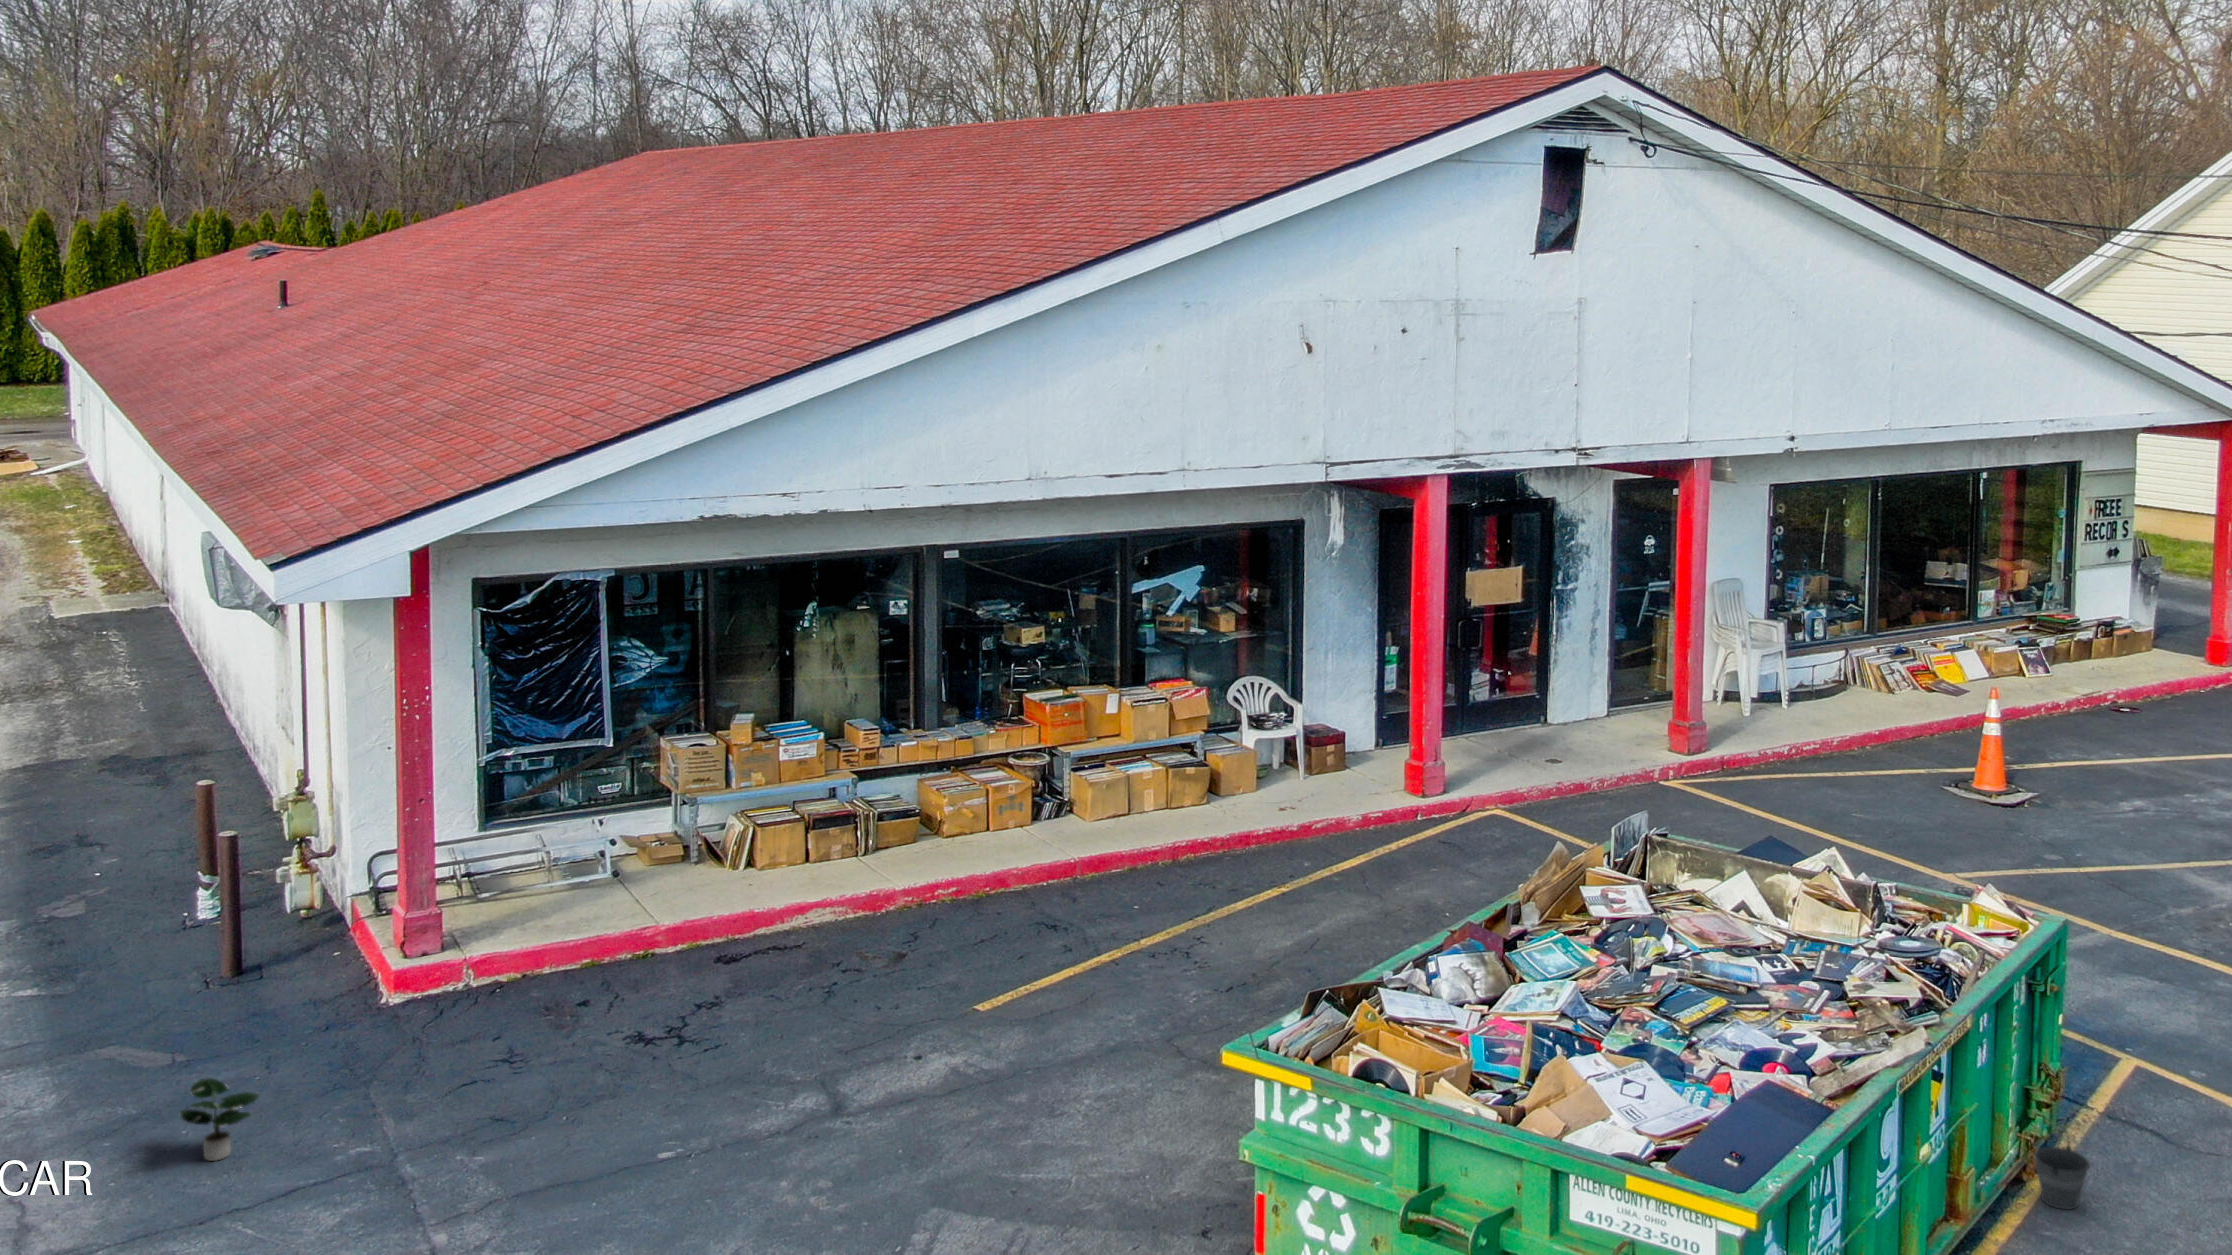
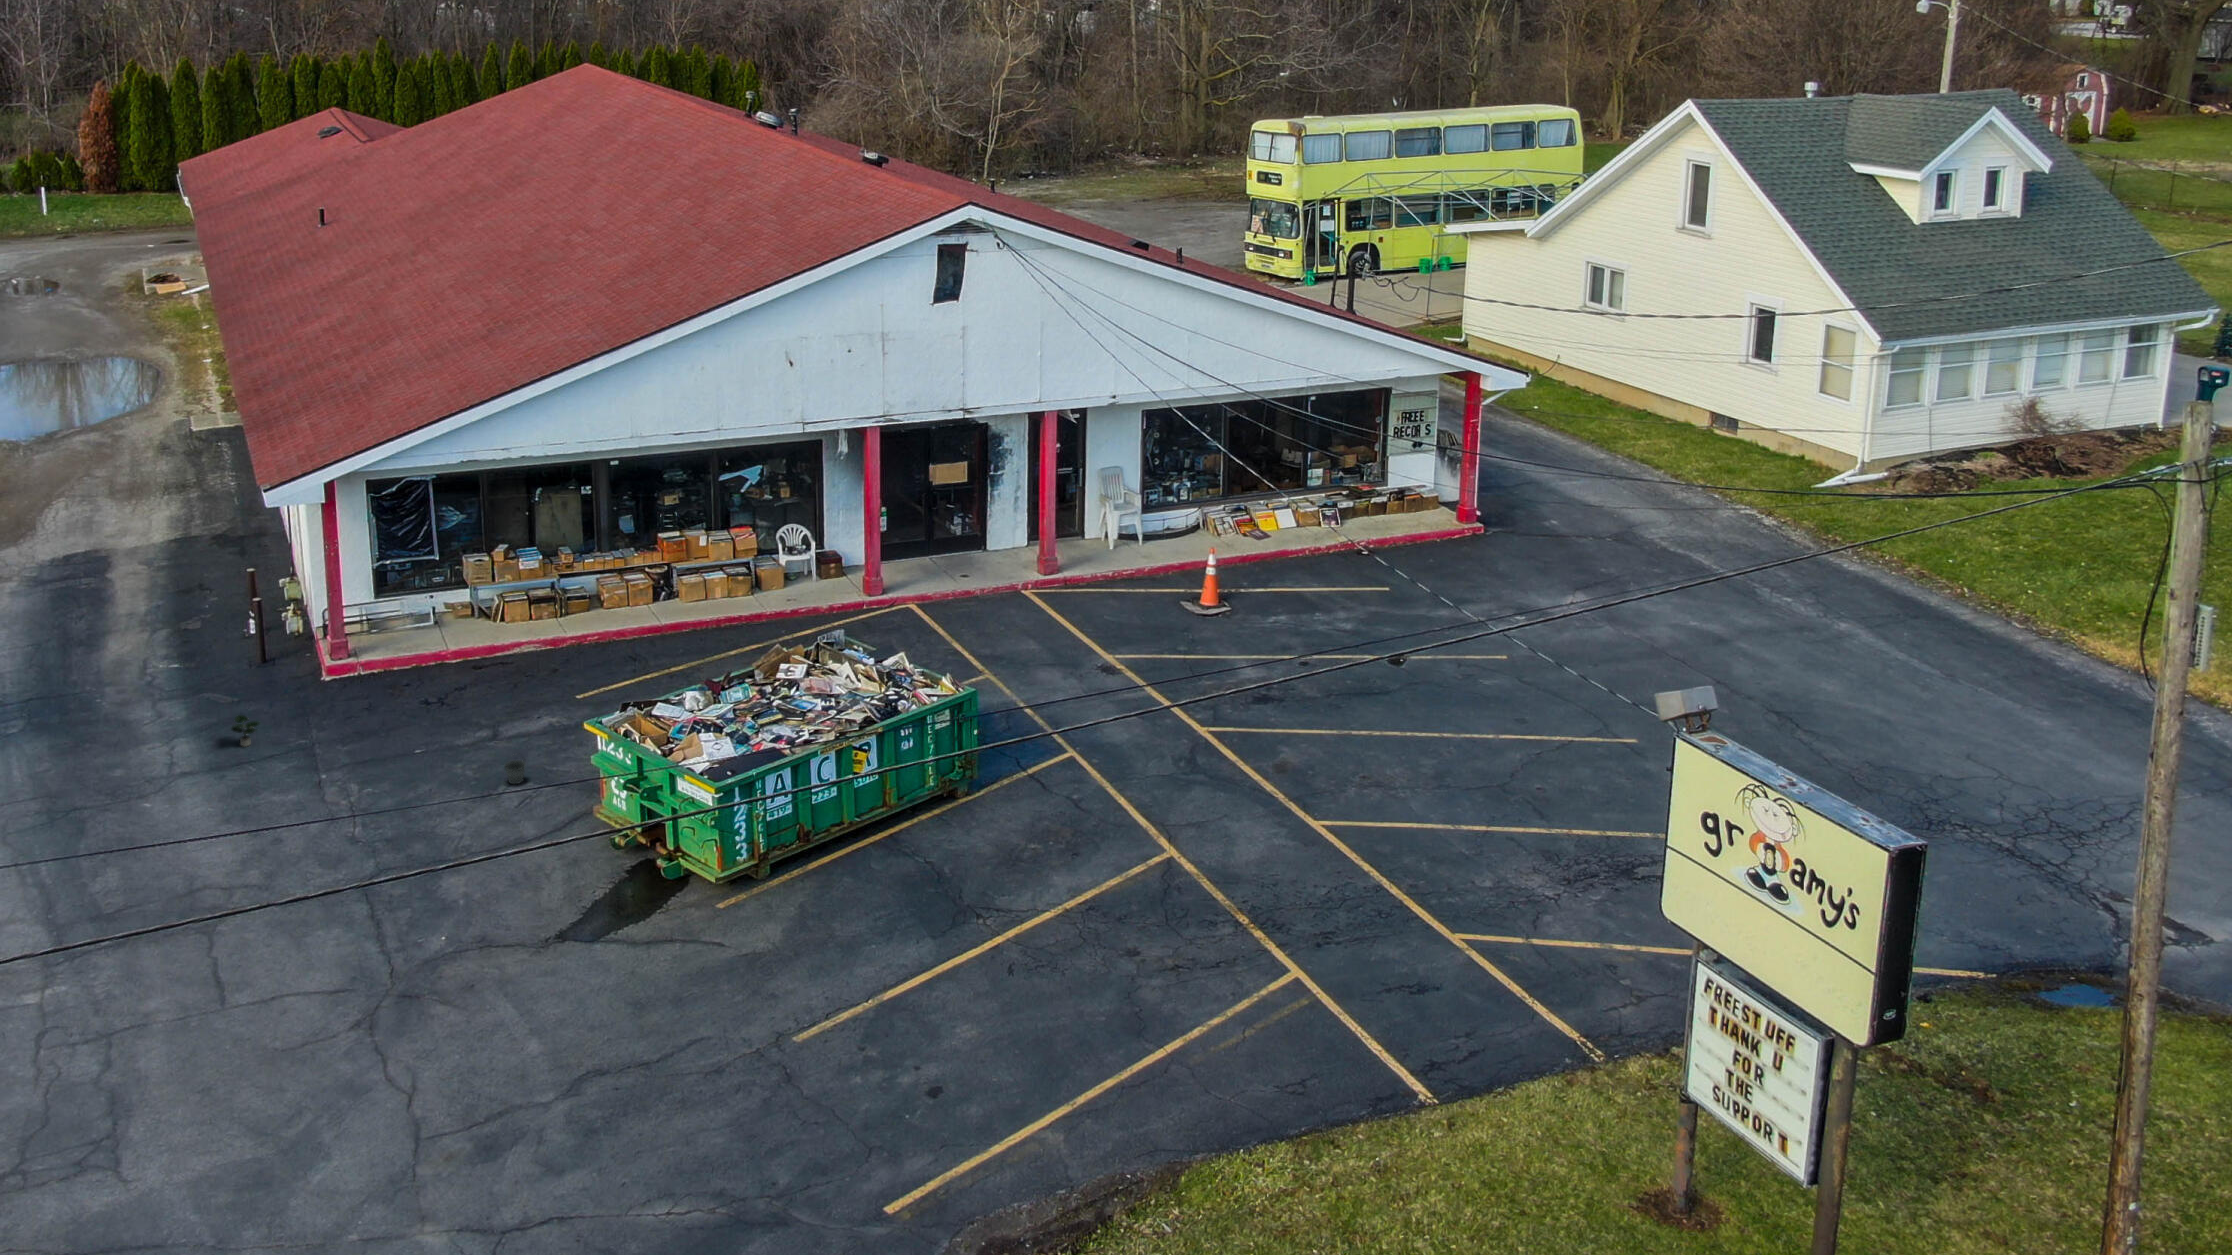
bucket: present [2035,1144,2090,1210] -> present [504,760,526,784]

